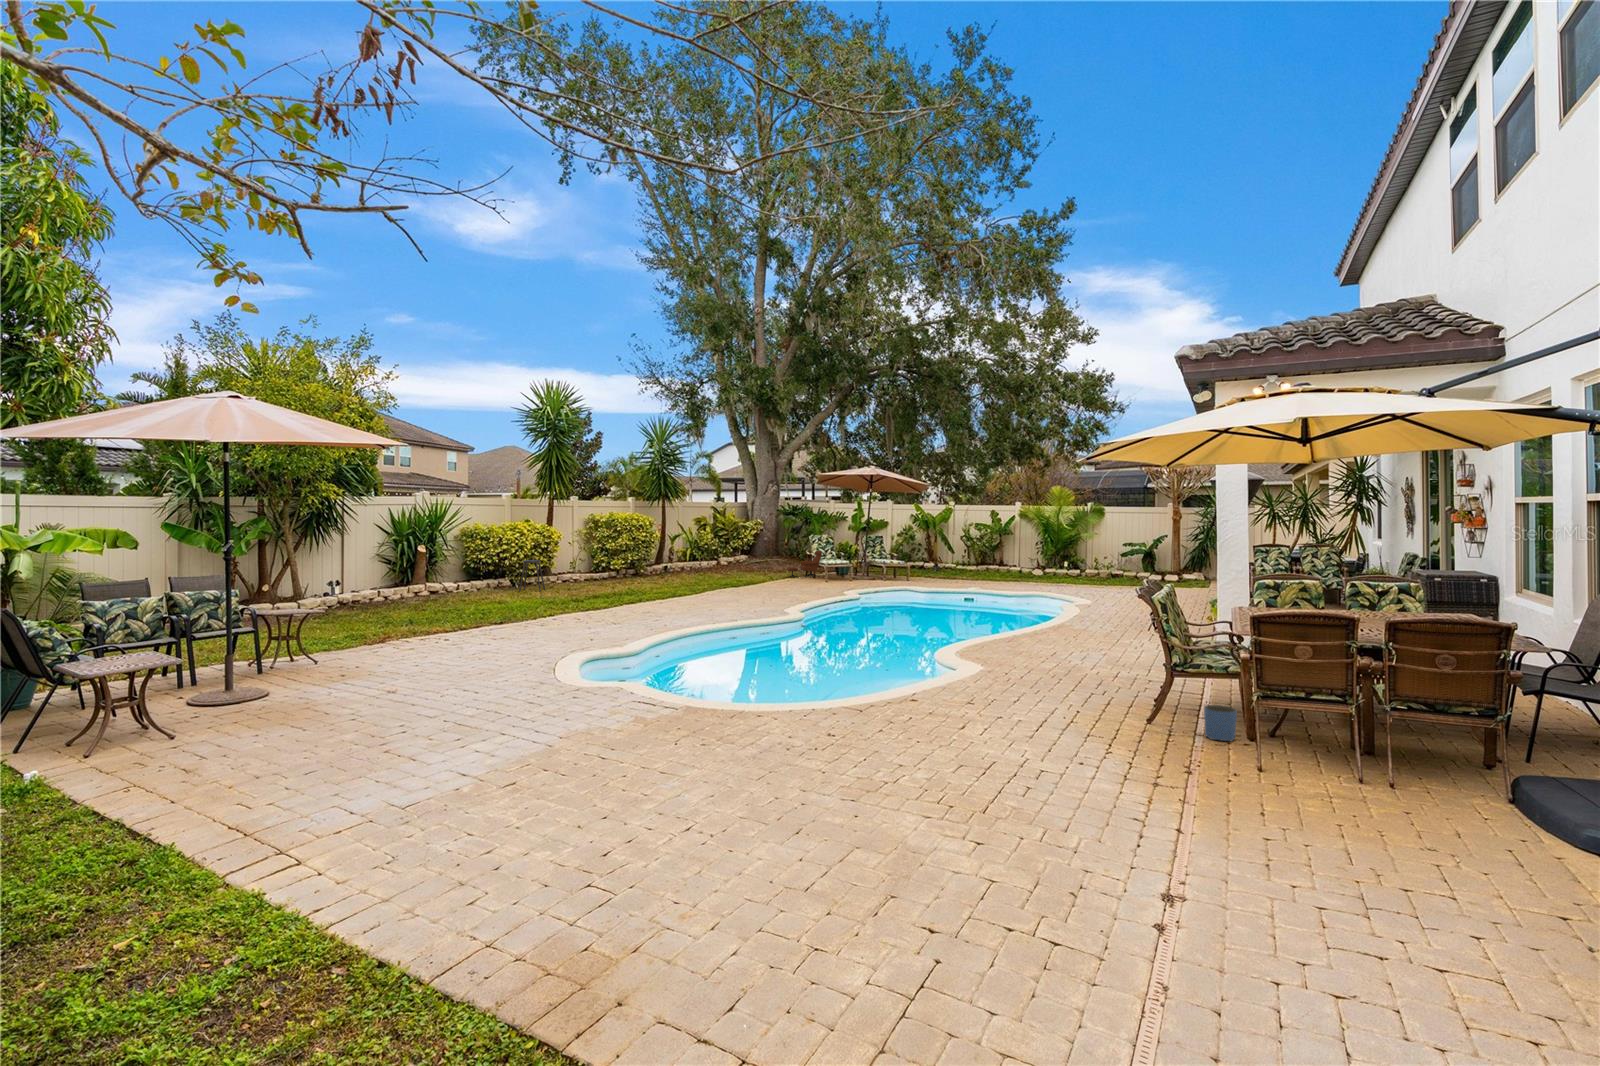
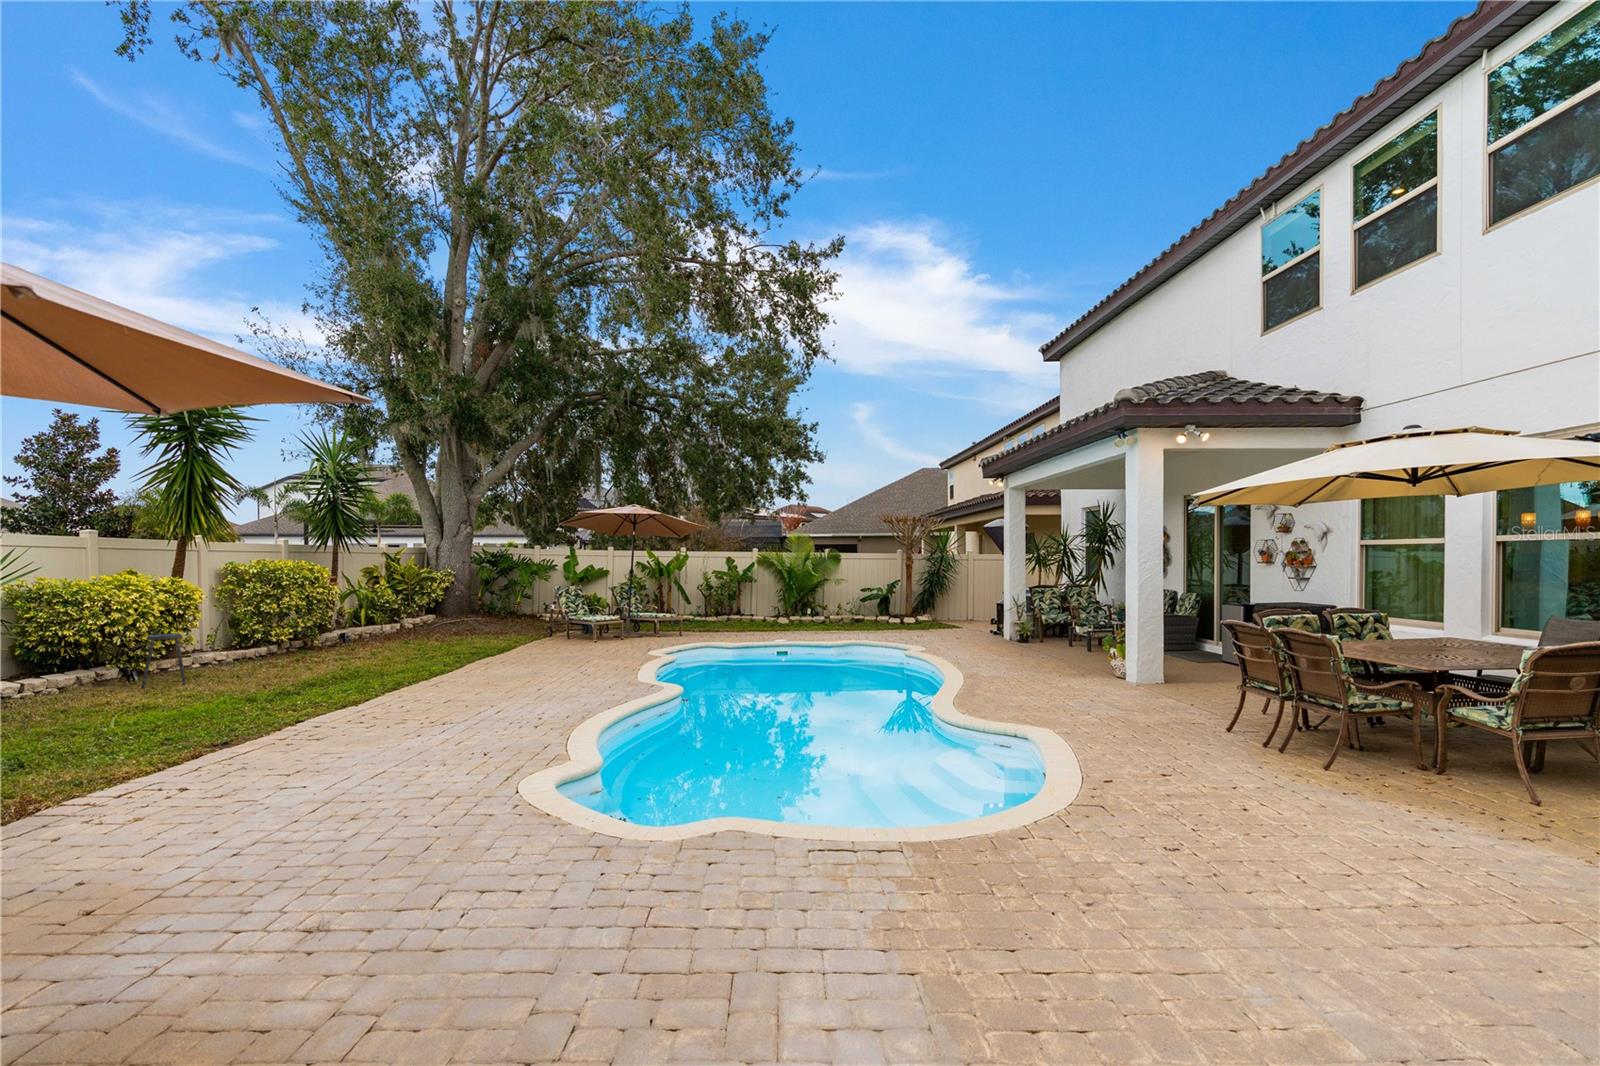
lounge chair: present [787,551,822,577] -> none [528,605,572,641]
planter: present [1204,705,1237,741] -> none [1414,743,1451,780]

